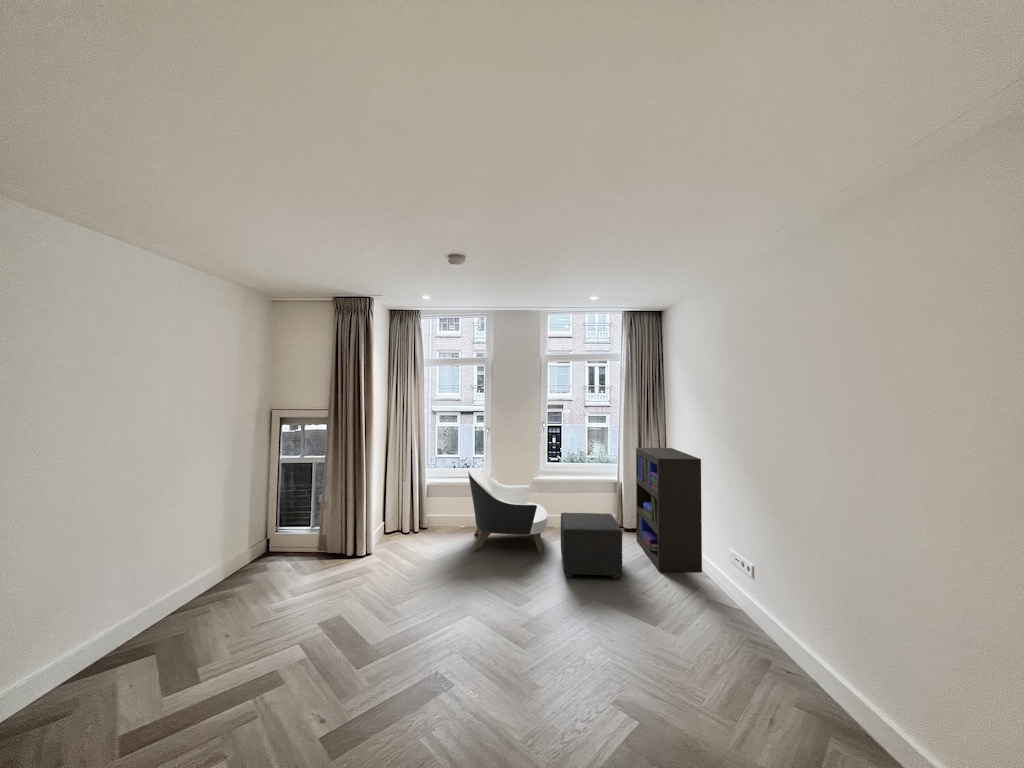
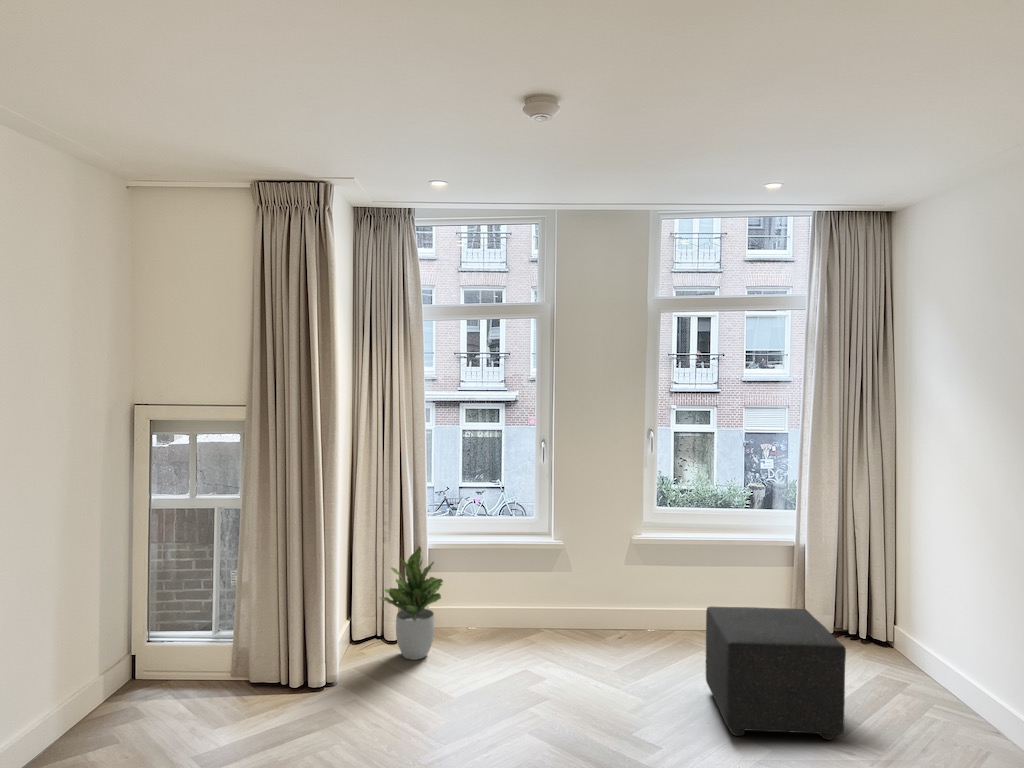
bookshelf: present [636,448,702,573] -> none [842,478,999,727]
armchair: present [468,470,548,553] -> none [516,520,673,684]
potted plant: none [397,483,432,542] -> present [380,546,443,660]

